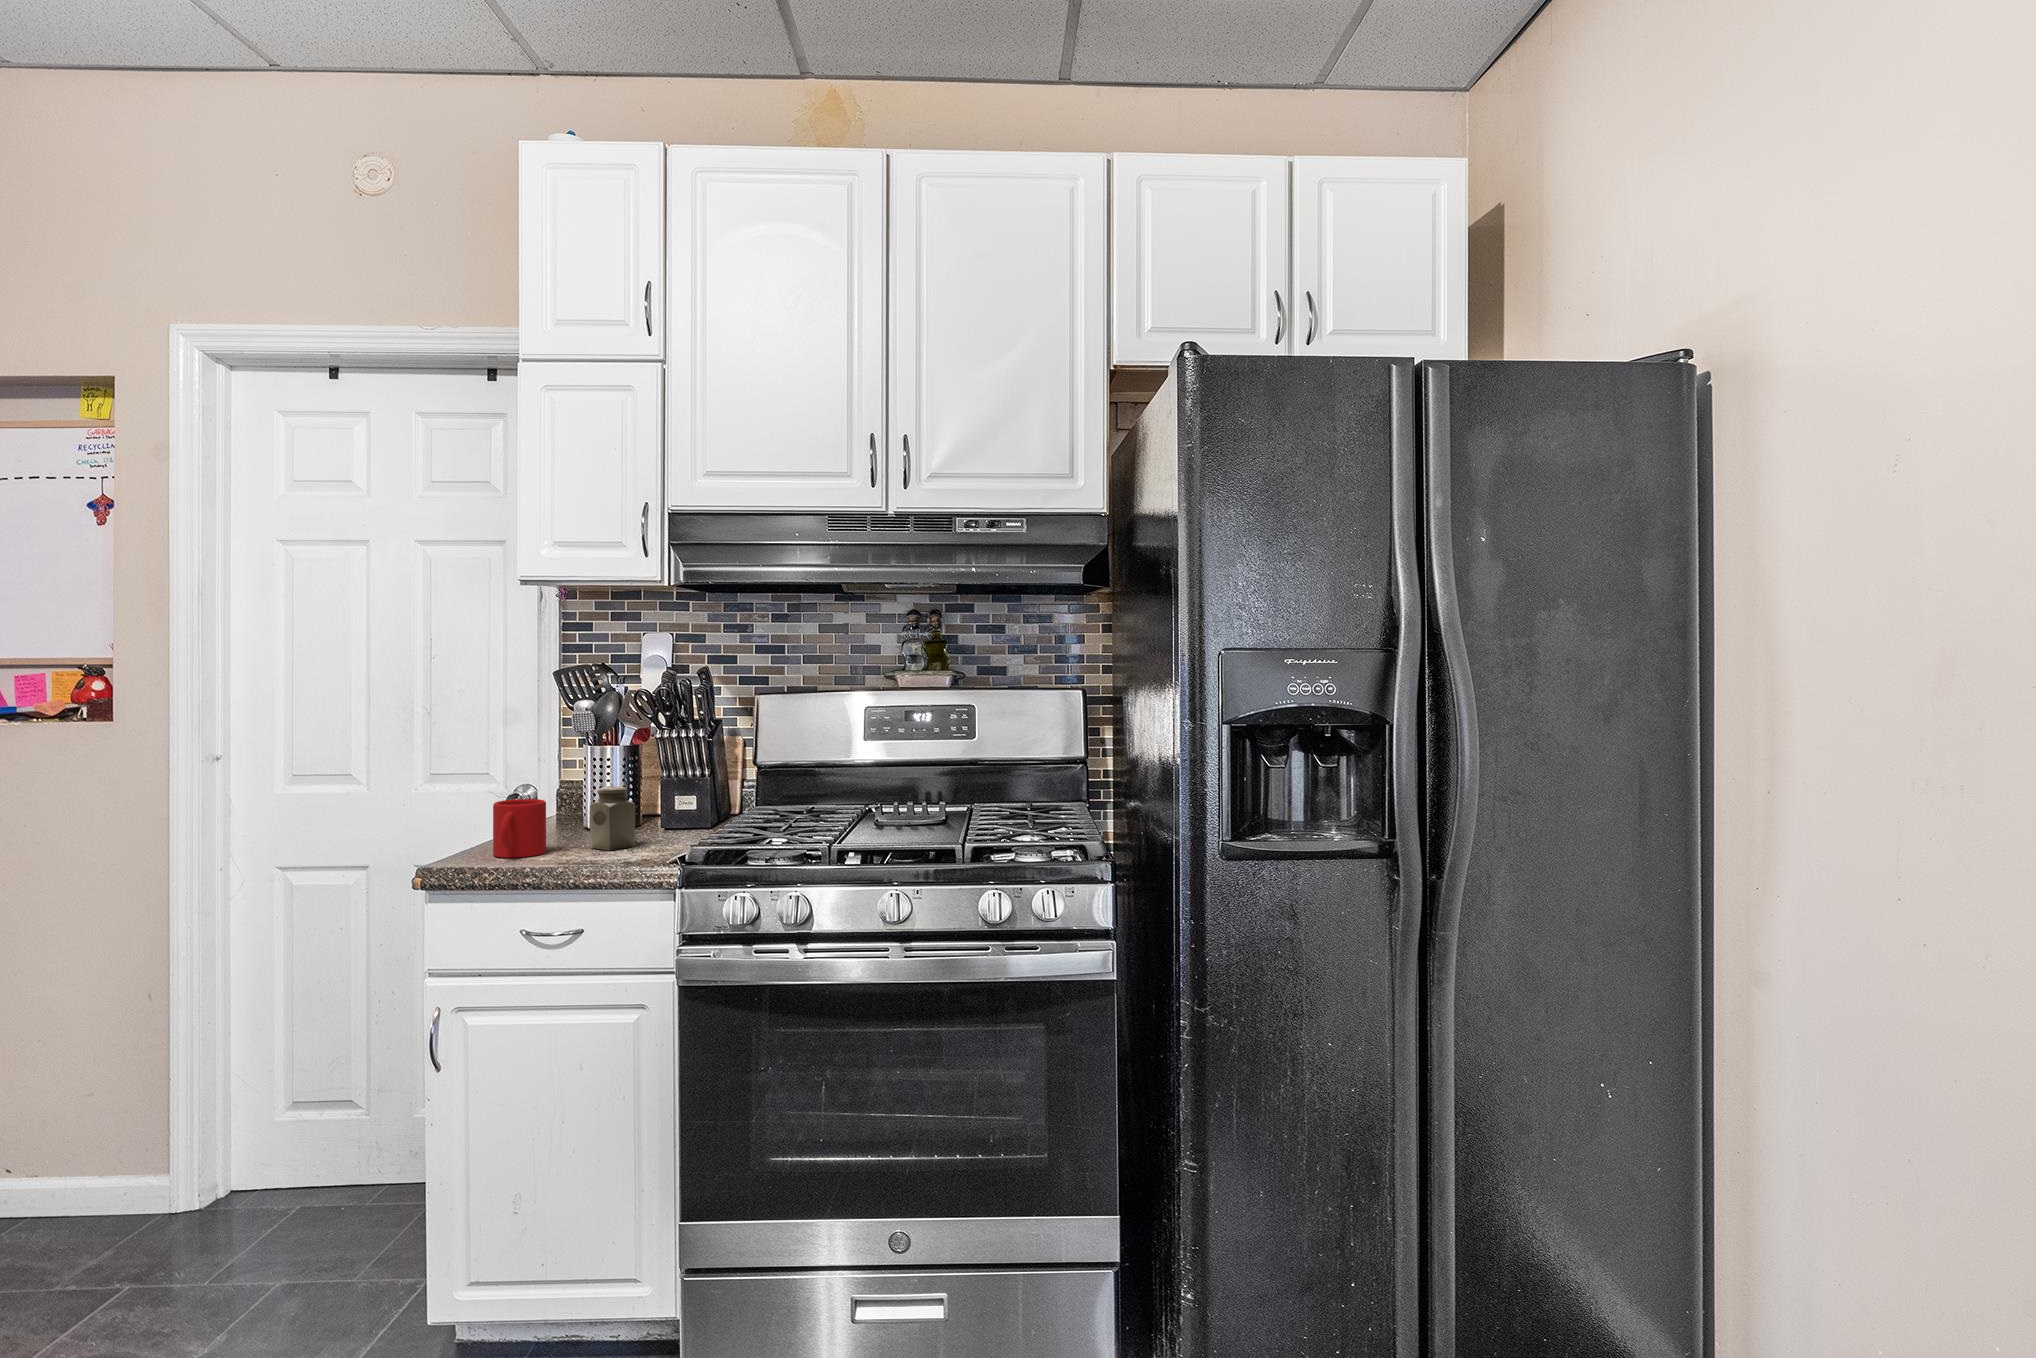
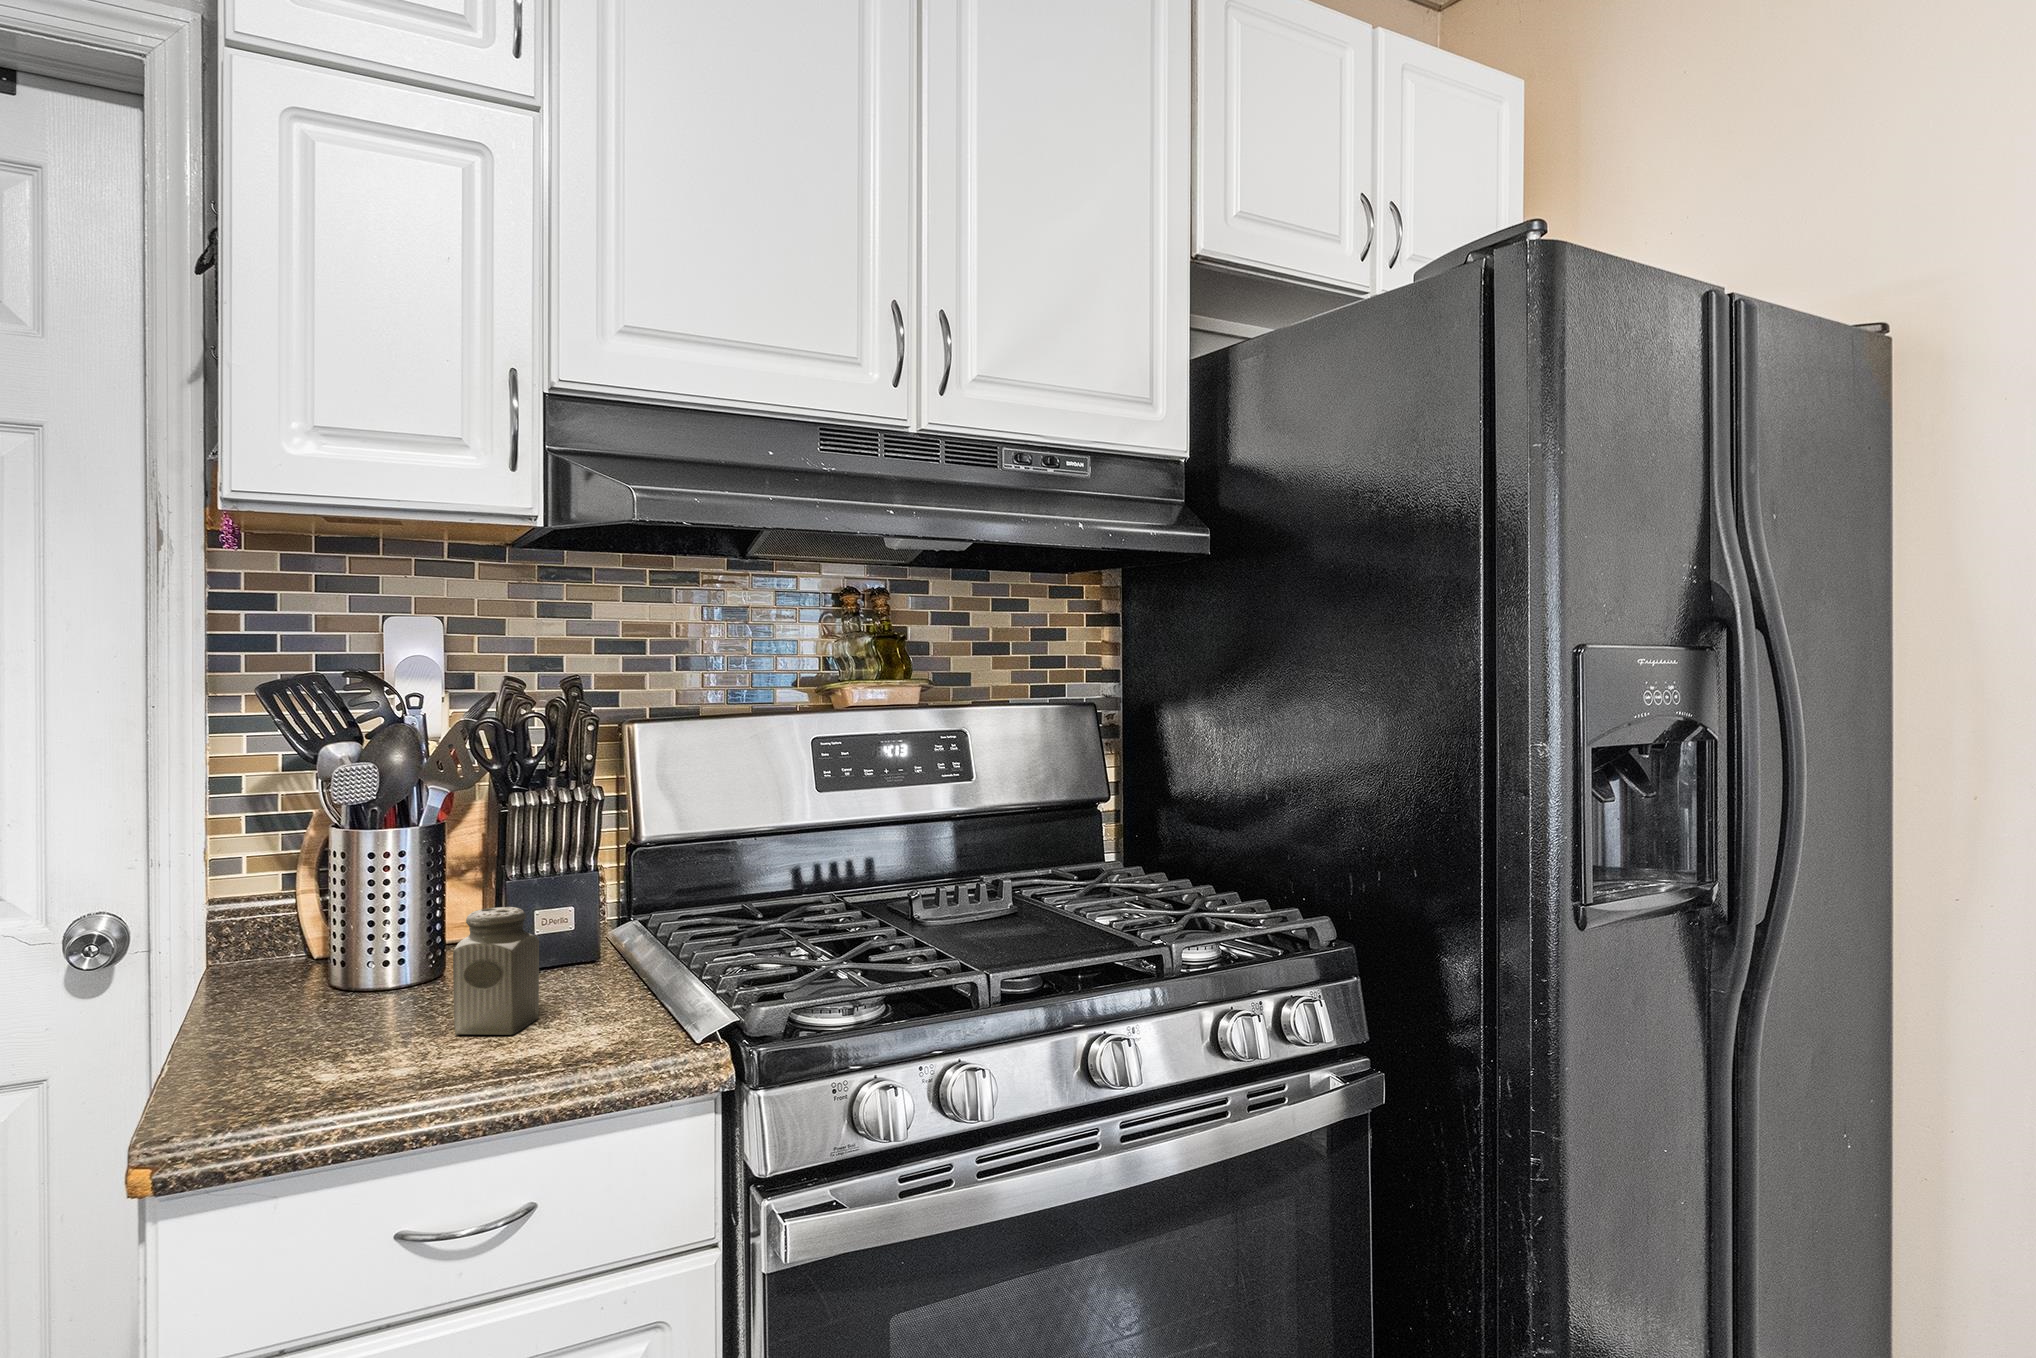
mug: present [493,799,546,857] -> none [263,952,381,1089]

